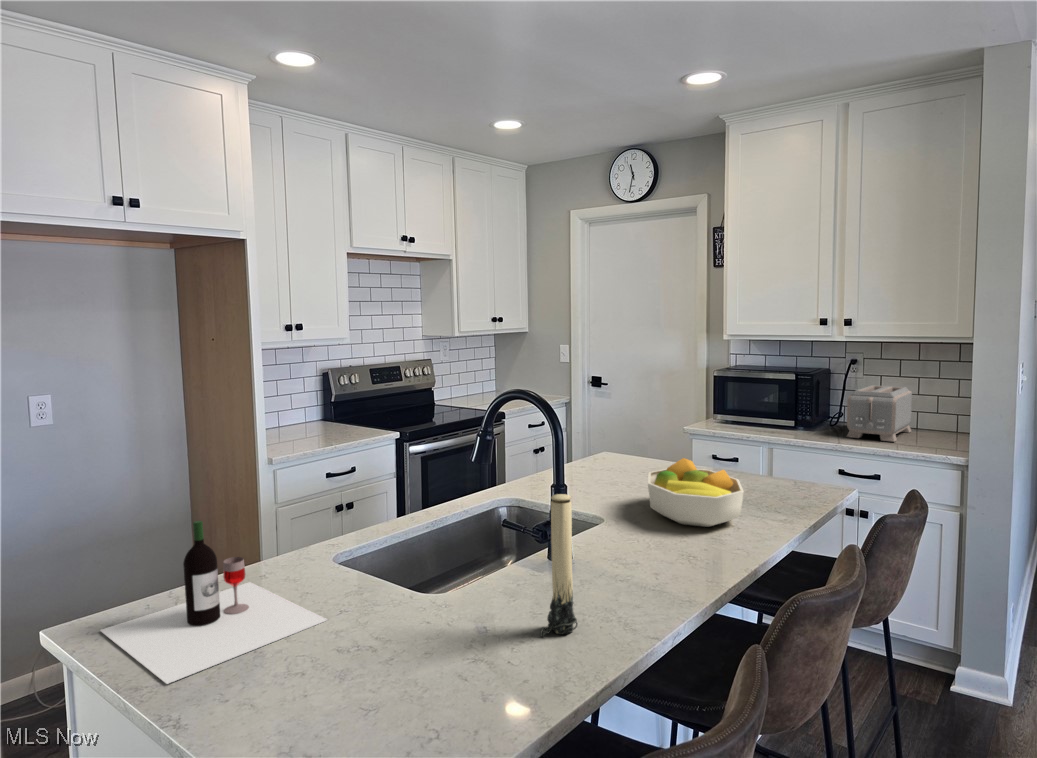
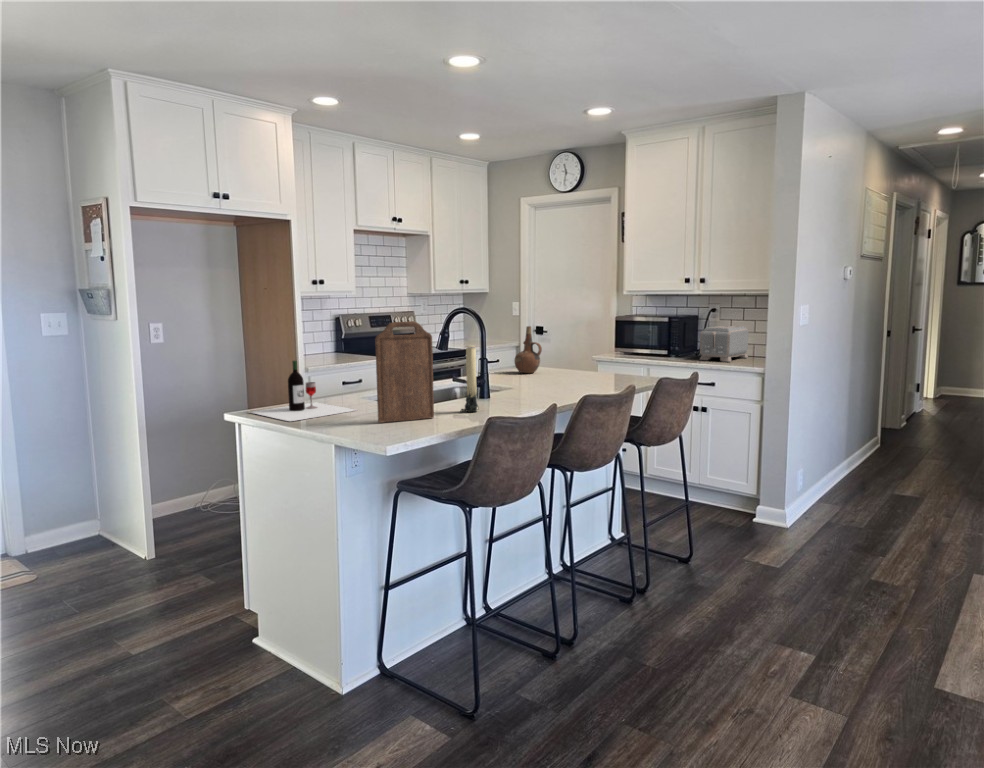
ceramic pitcher: none [594,404,638,479] -> present [514,326,542,373]
fruit bowl: present [648,458,744,527] -> none [537,353,591,388]
cutting board: none [356,461,488,694] -> present [375,321,434,423]

